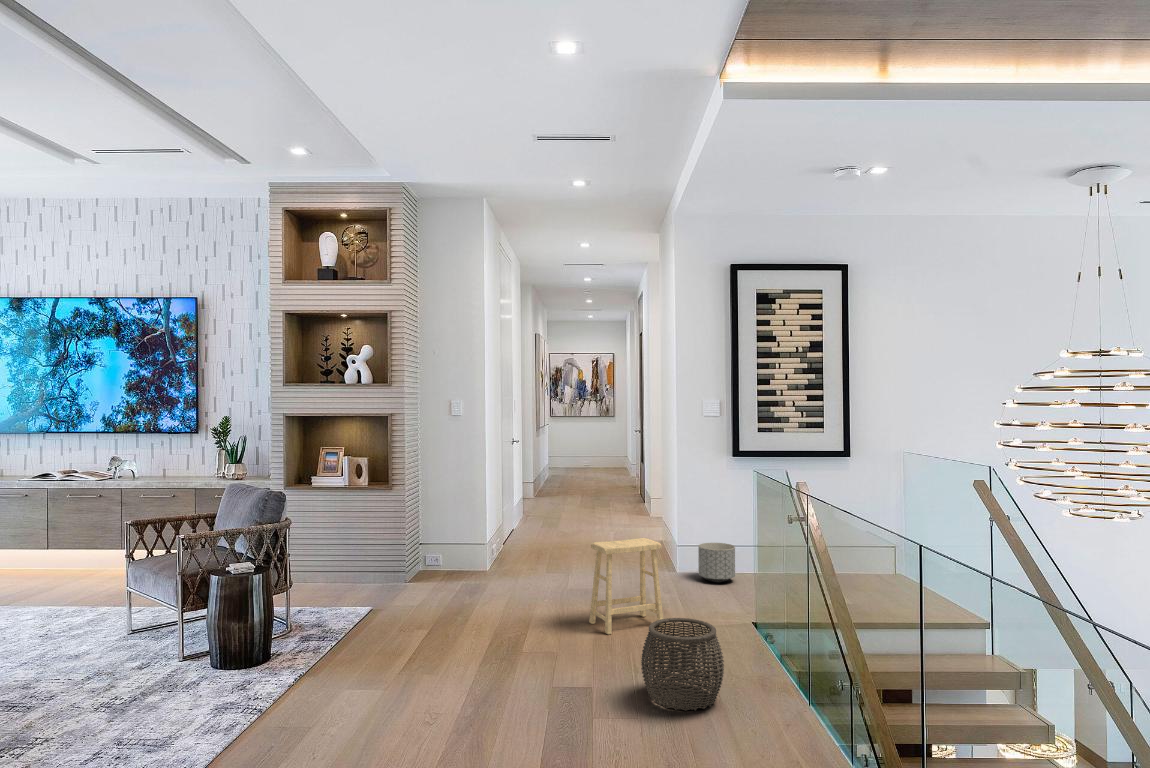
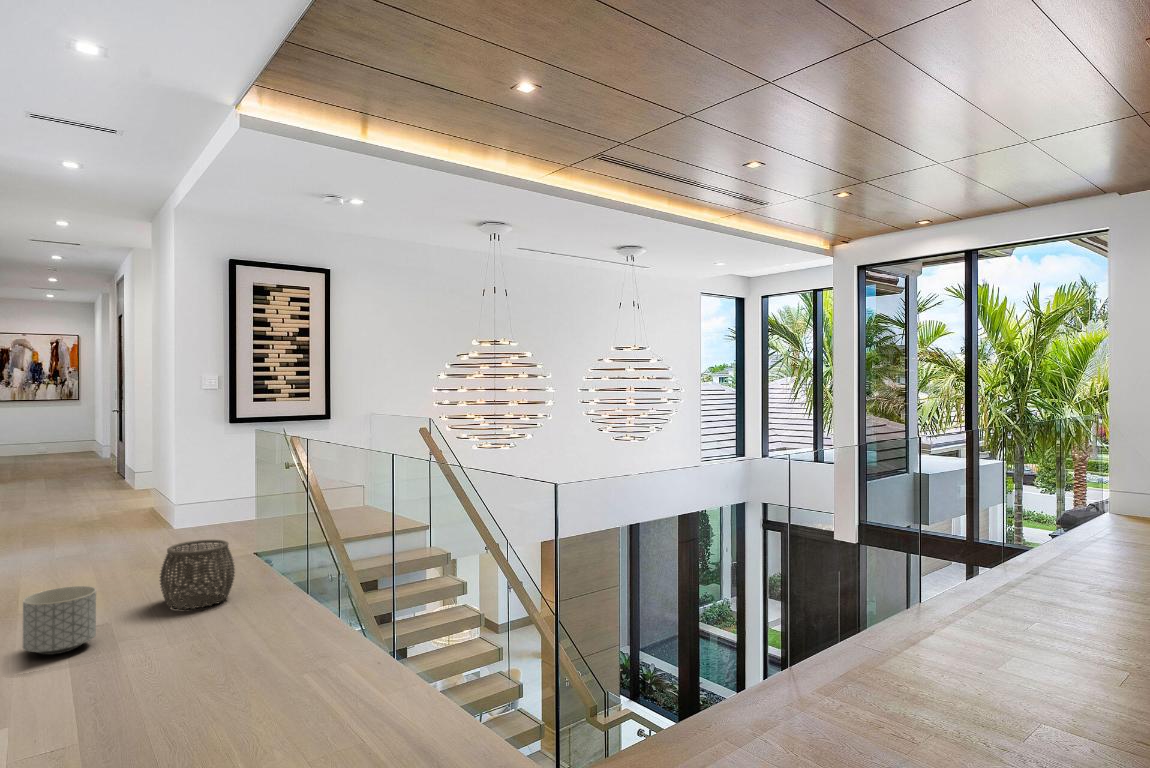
footstool: present [589,538,663,635] -> none [90,491,171,578]
planter: present [698,543,735,582] -> present [23,586,96,655]

